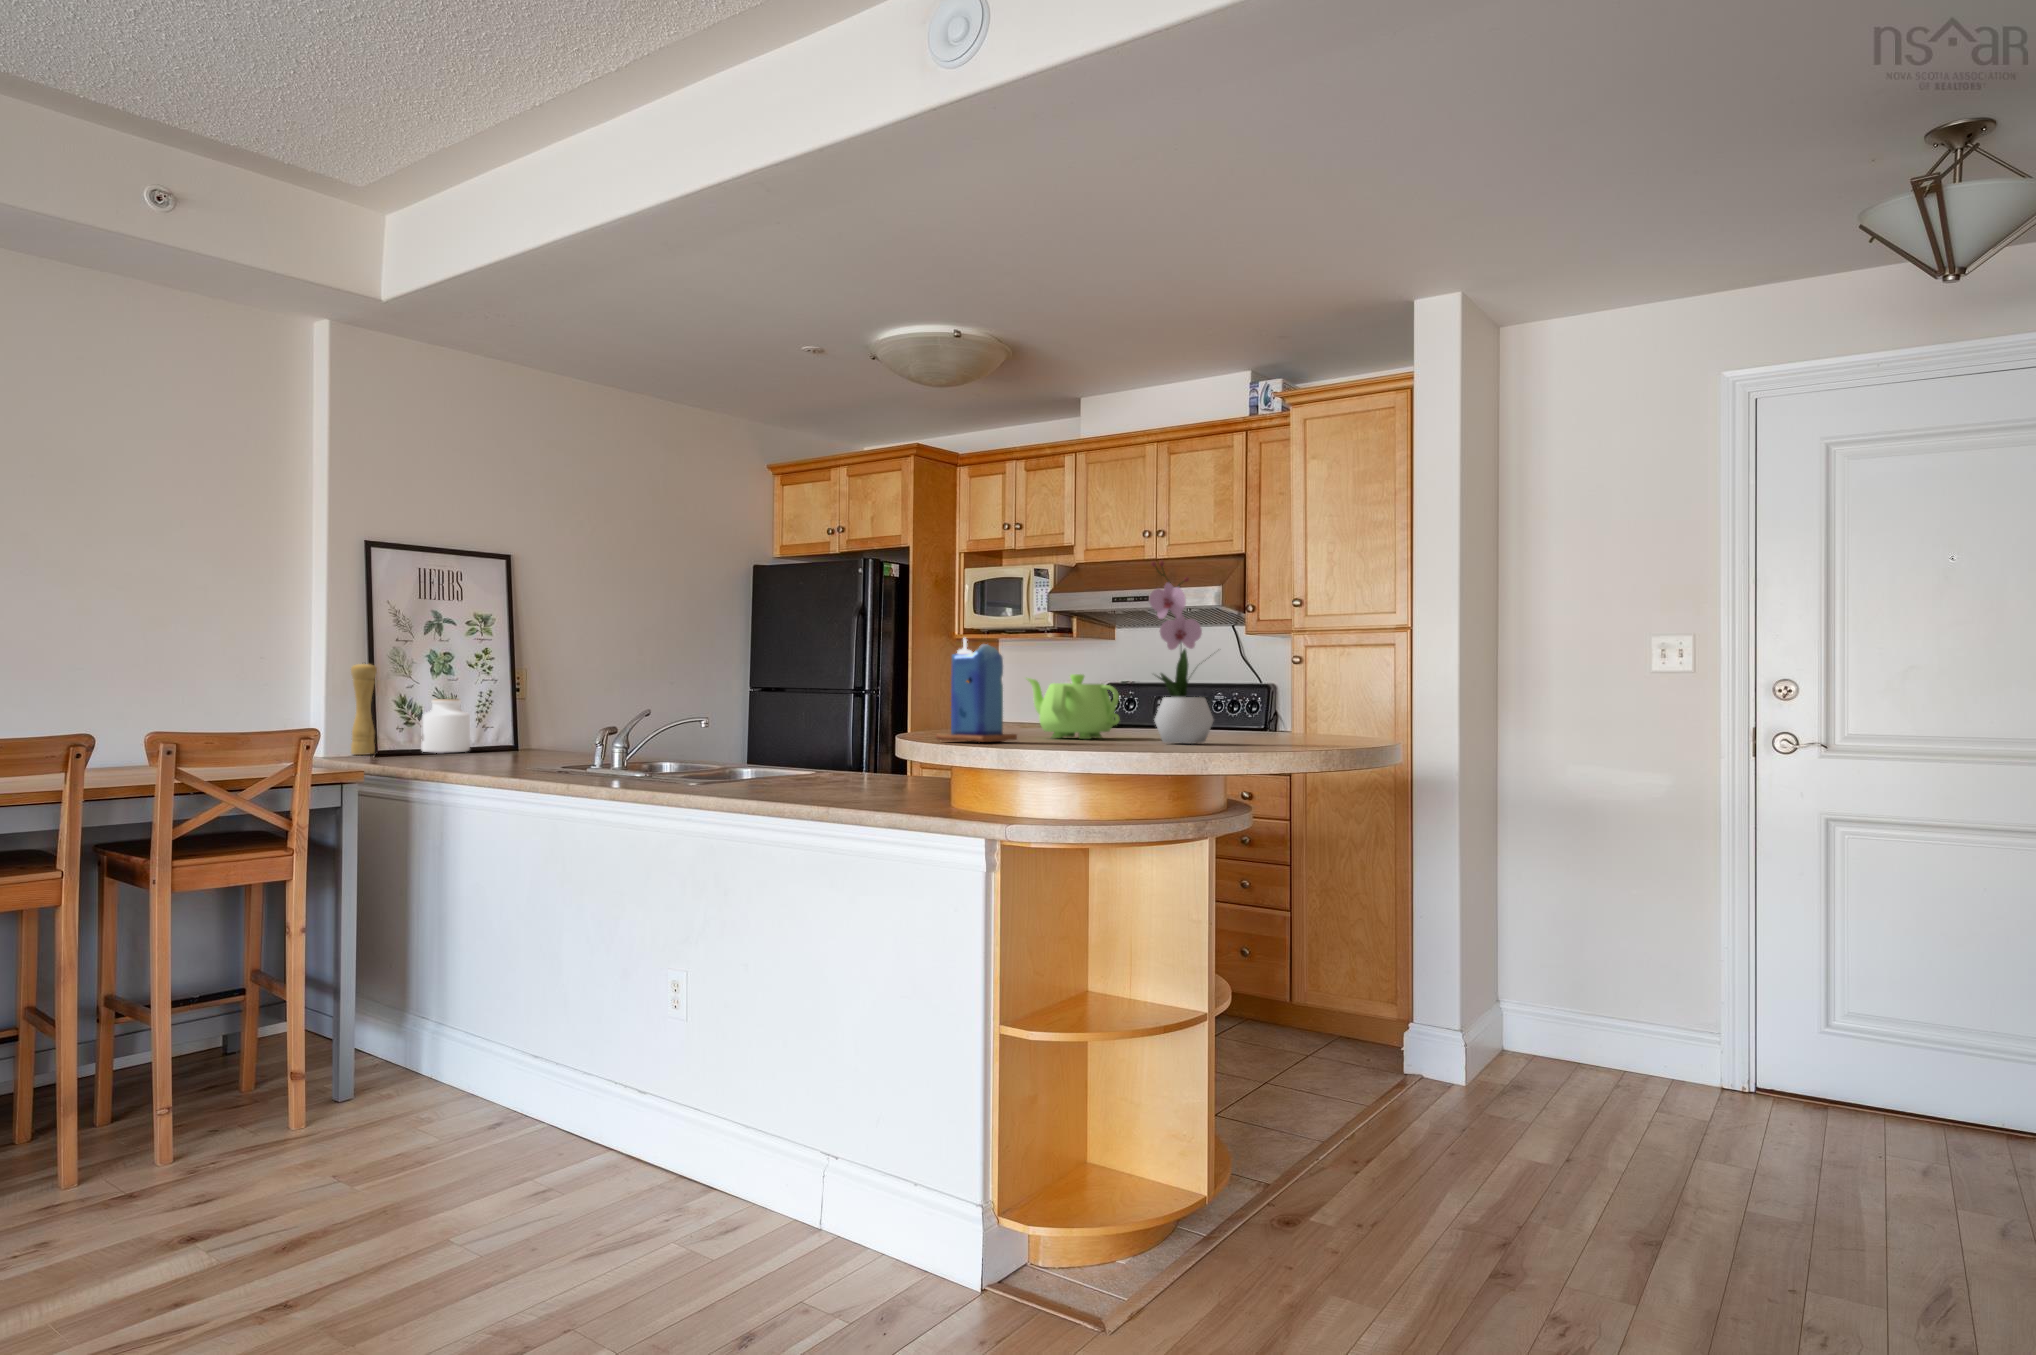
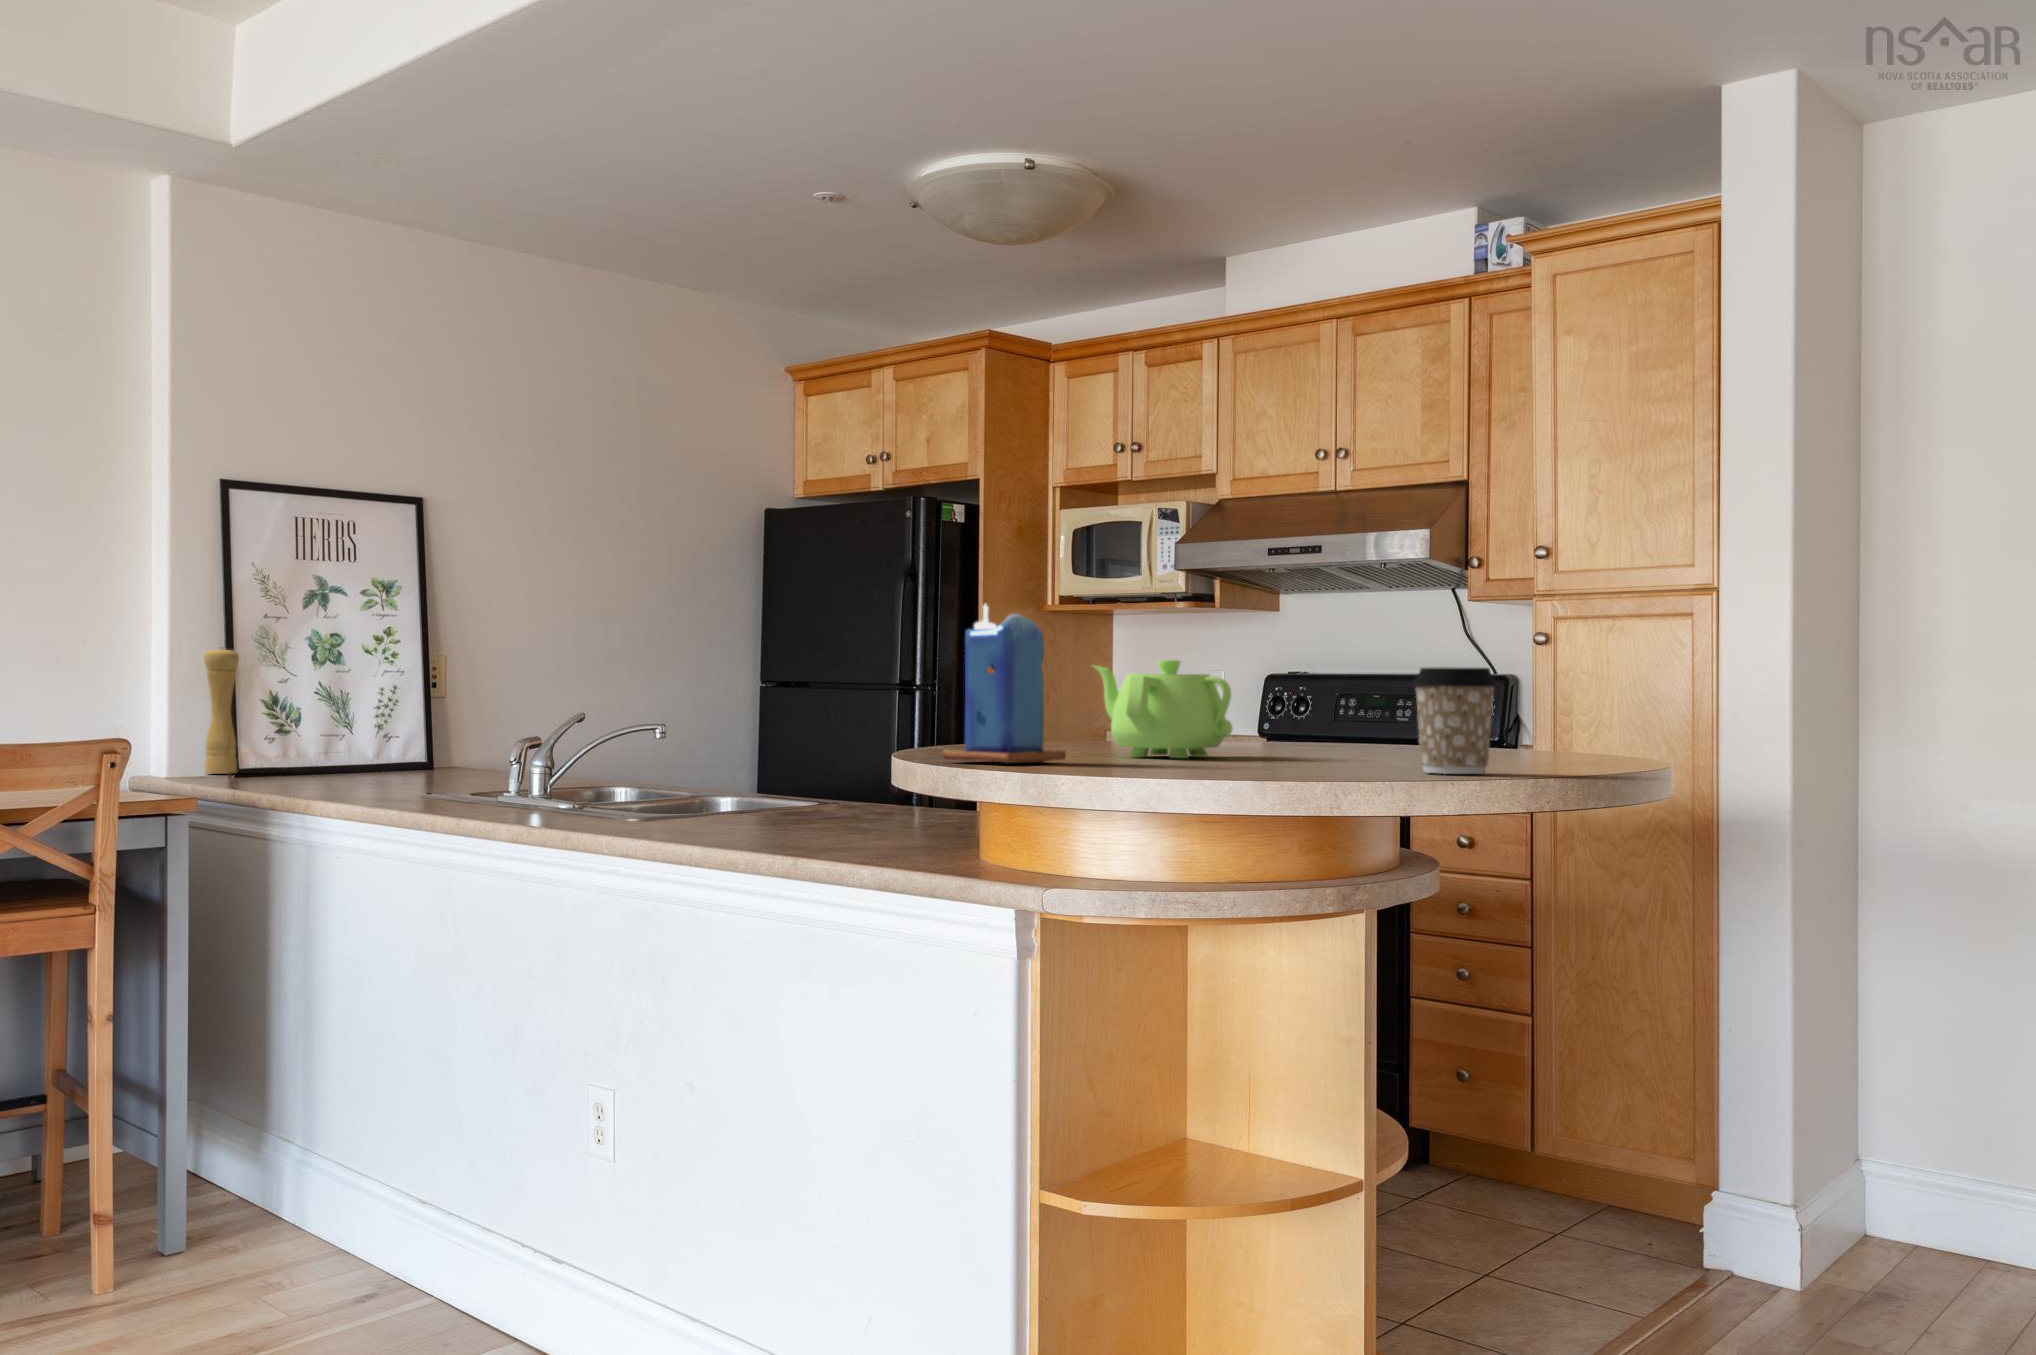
flower arrangement: present [1149,561,1213,743] -> none [1266,483,1382,766]
coffee cup: none [1245,680,1298,748] -> present [1414,667,1496,774]
jar: present [421,699,470,753] -> none [302,698,367,771]

